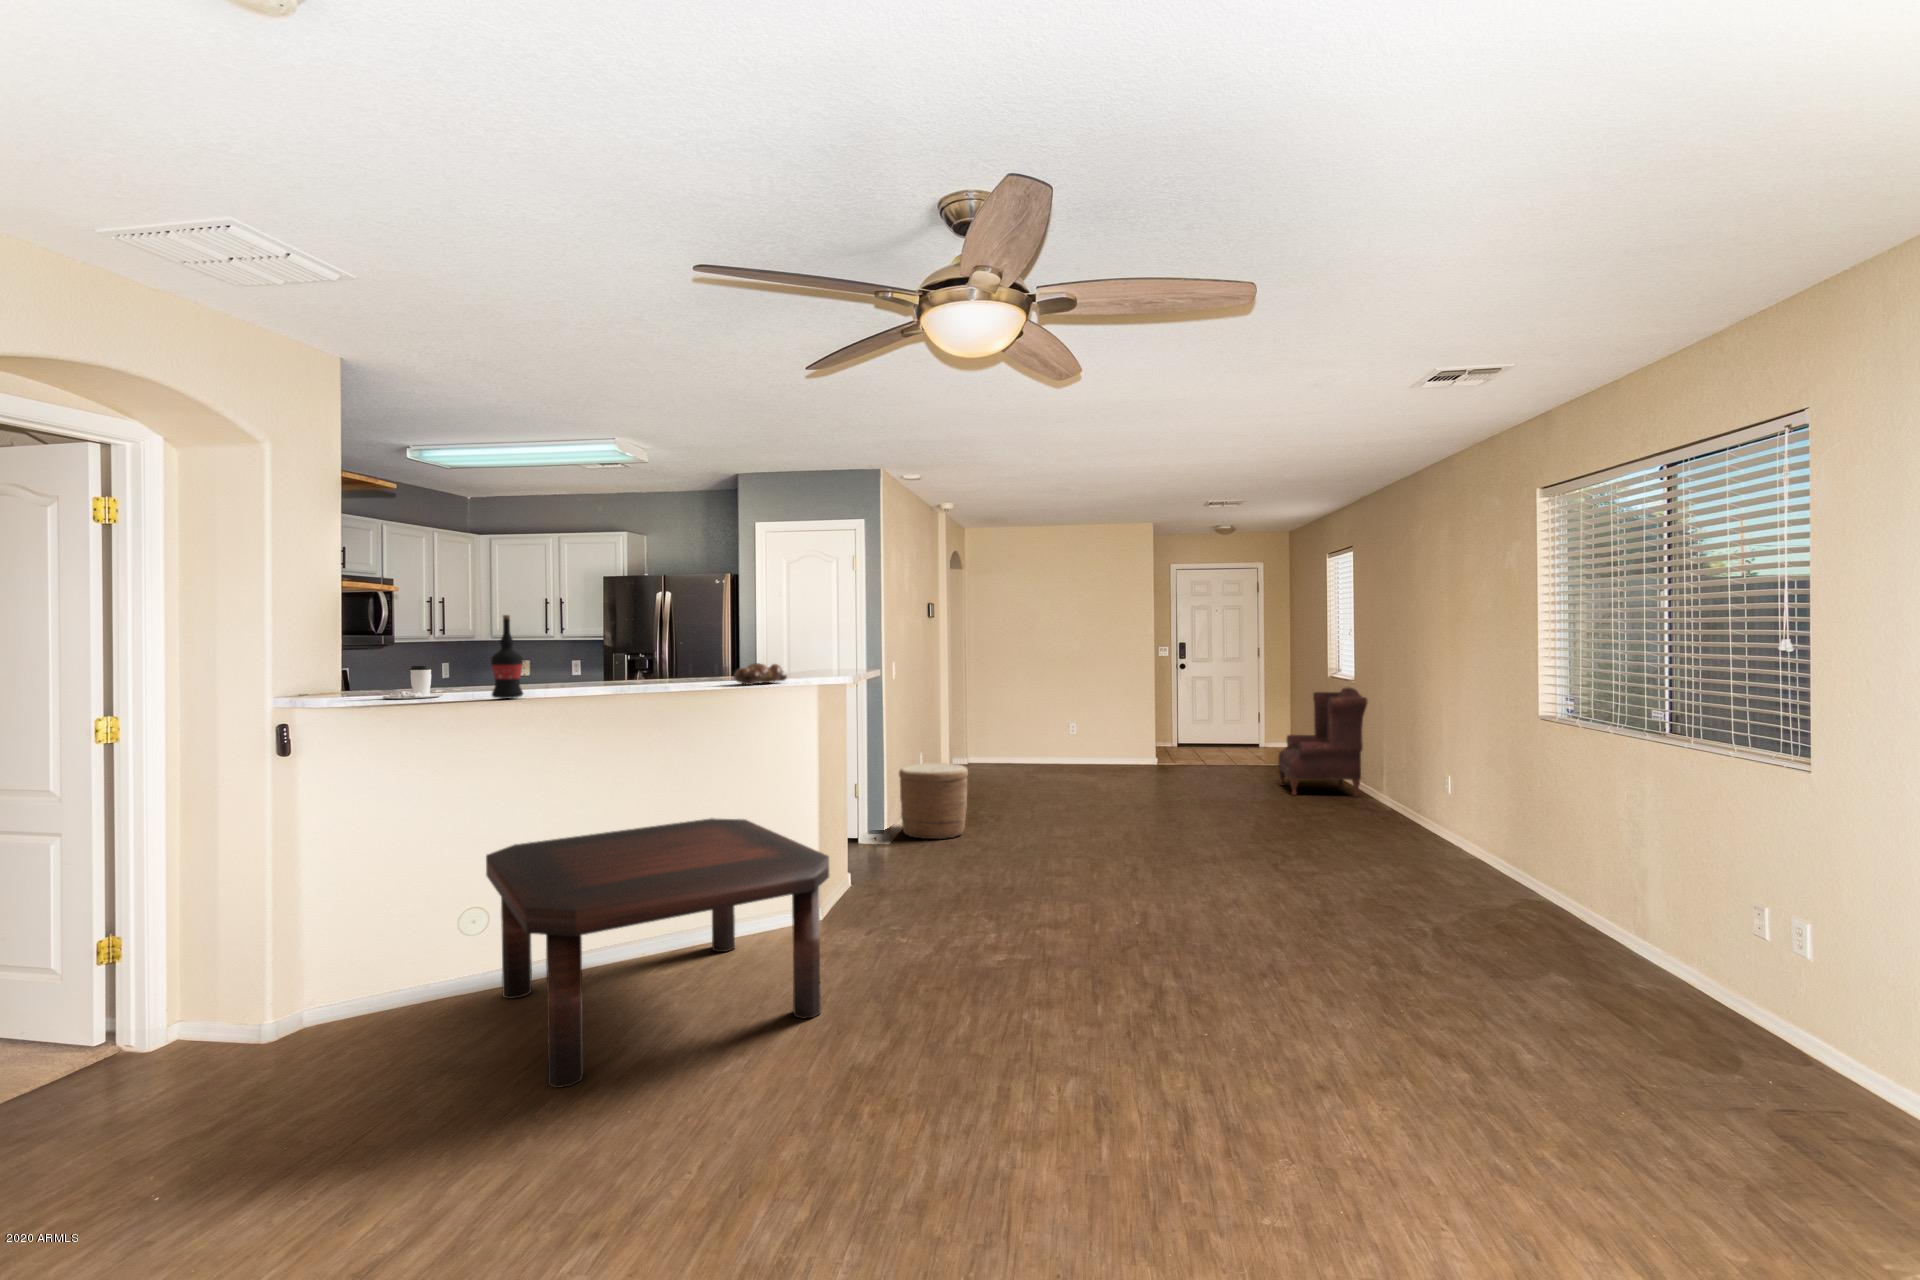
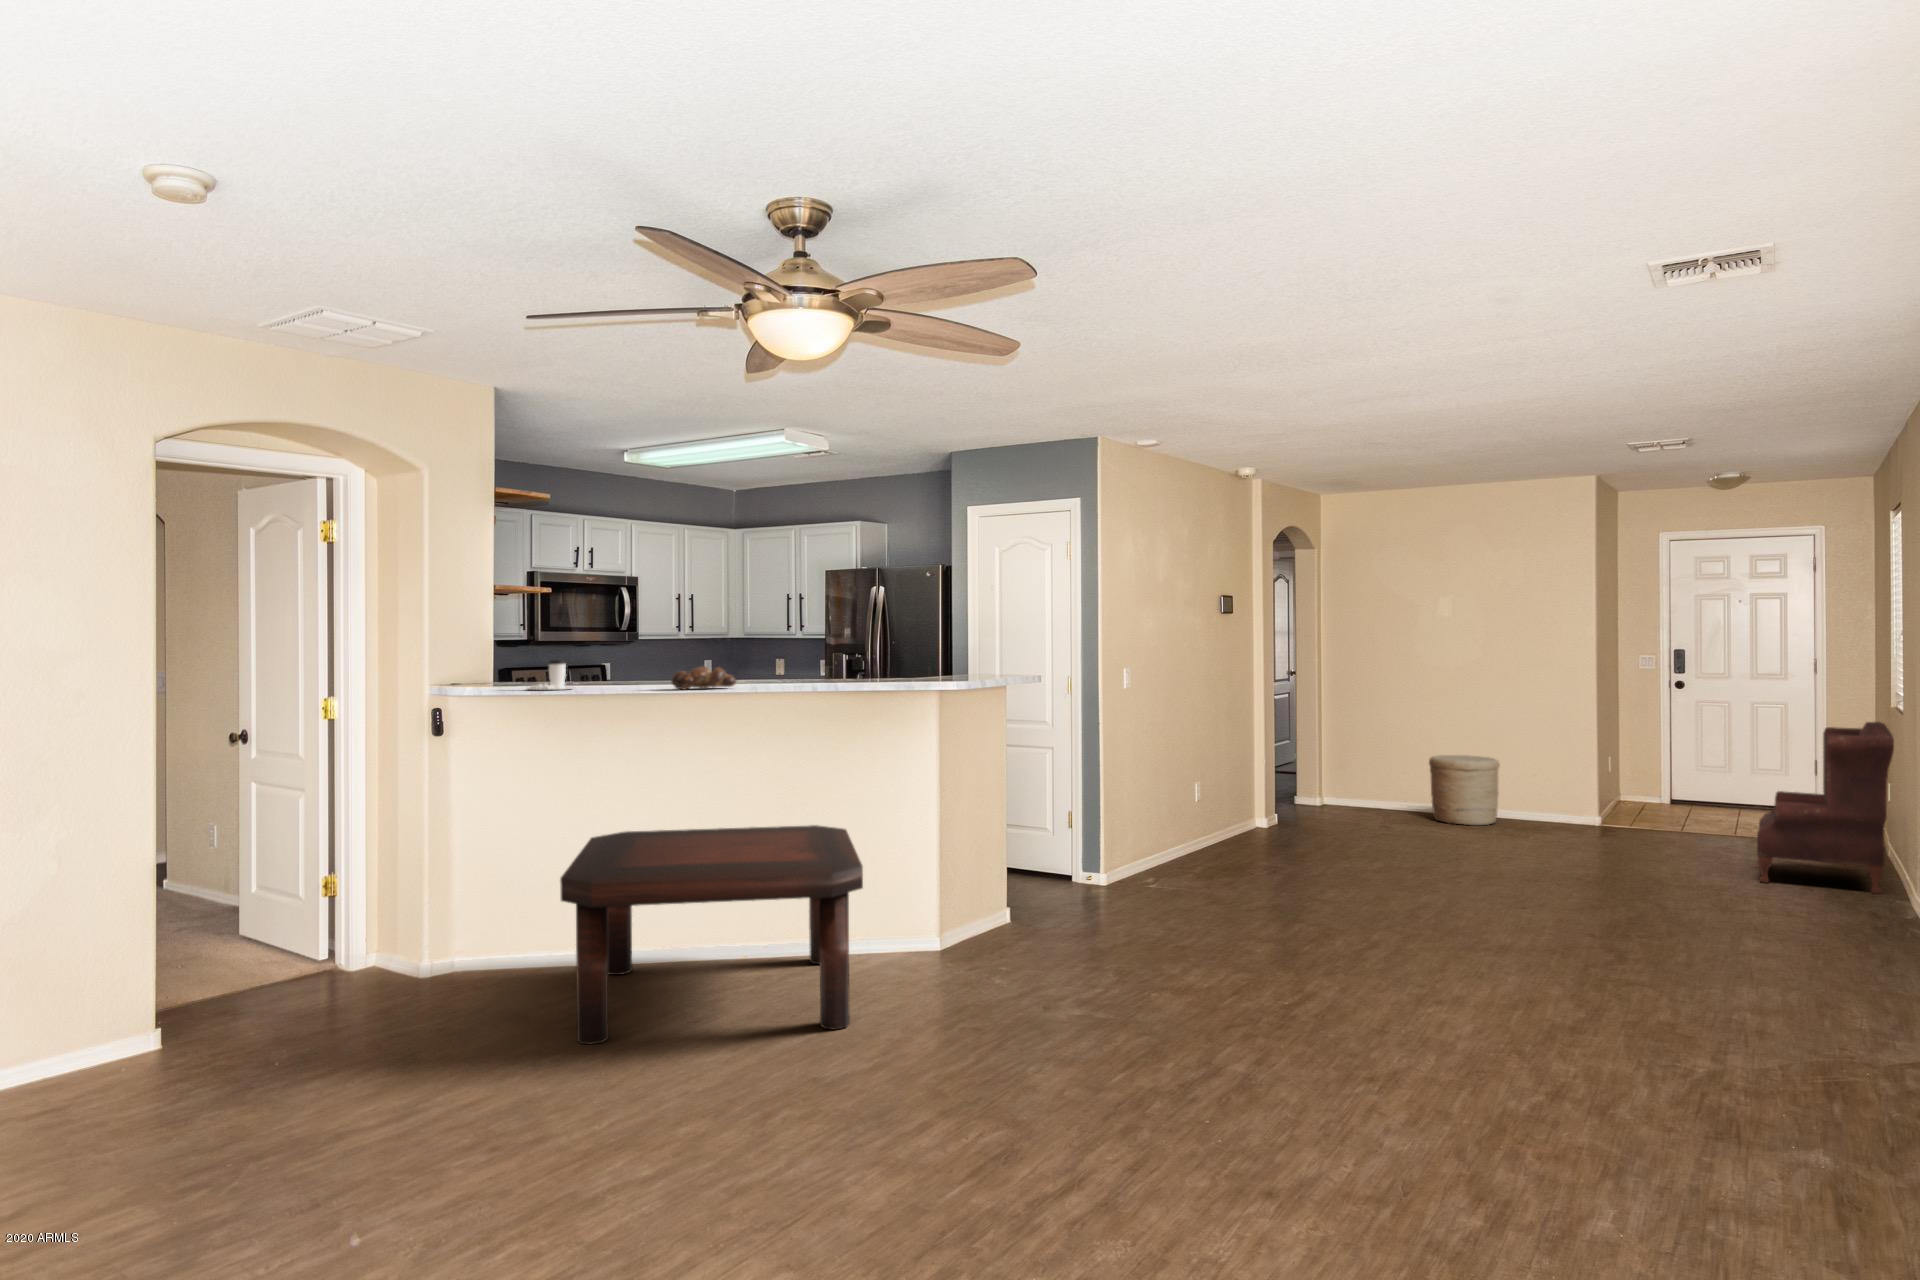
wine bottle: present [491,615,523,699] -> none [588,614,617,692]
bread loaf: present [734,663,787,685] -> present [671,666,736,690]
woven basket: present [899,763,968,839] -> present [1429,755,1500,825]

